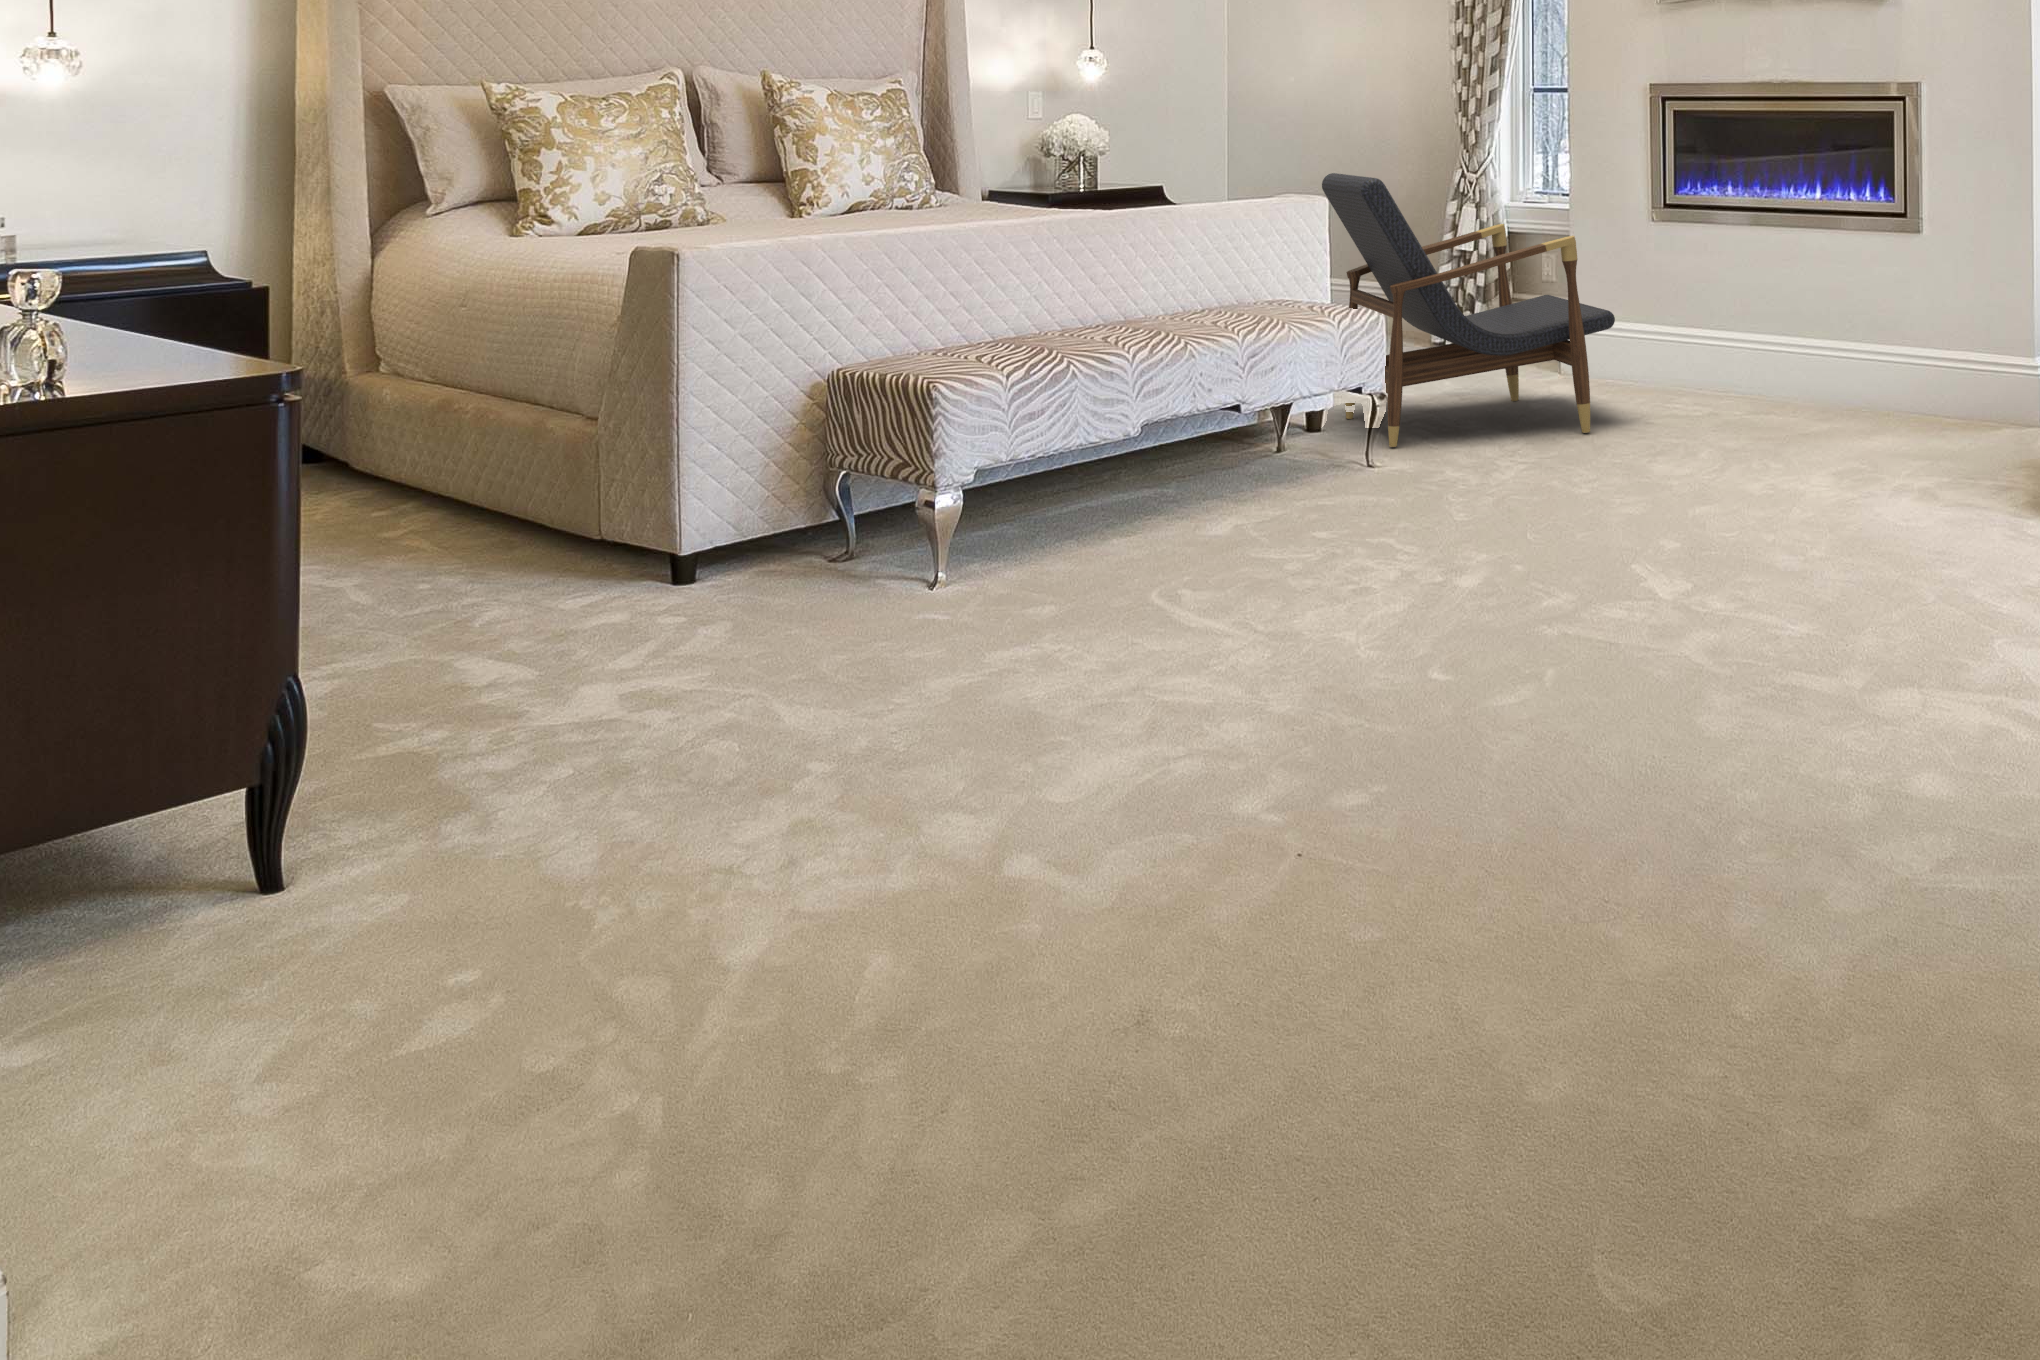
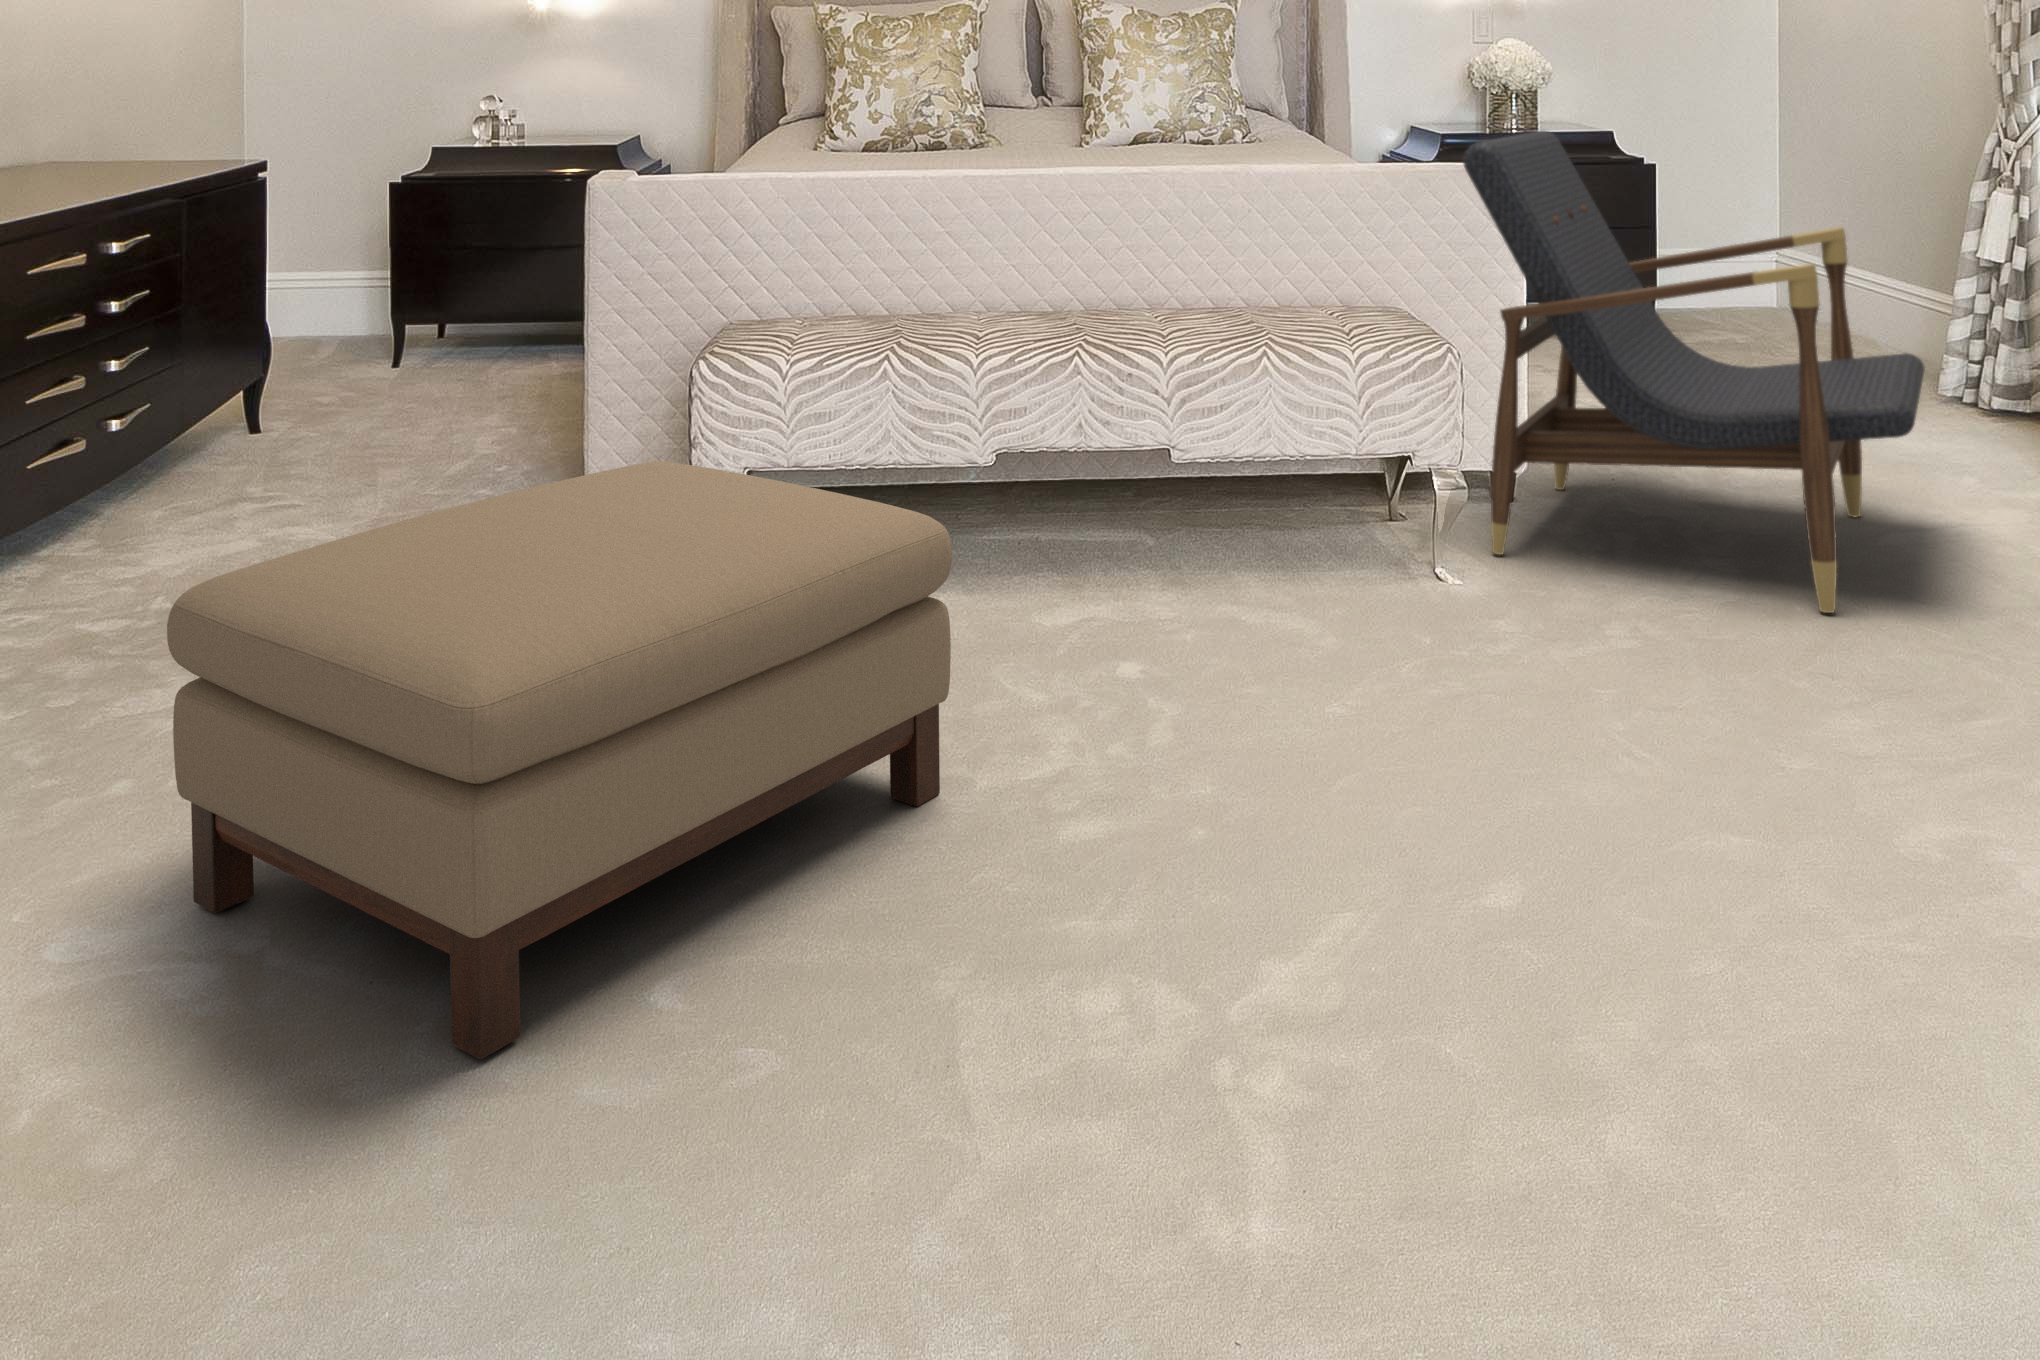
ottoman: none [1103,403,1450,711] -> present [167,461,952,1059]

